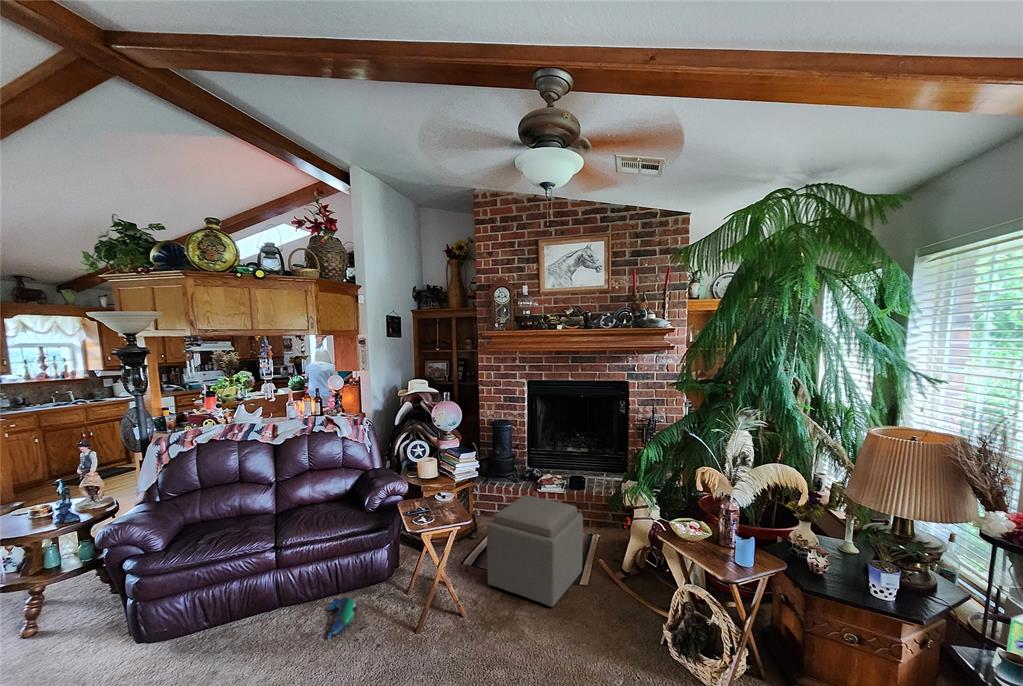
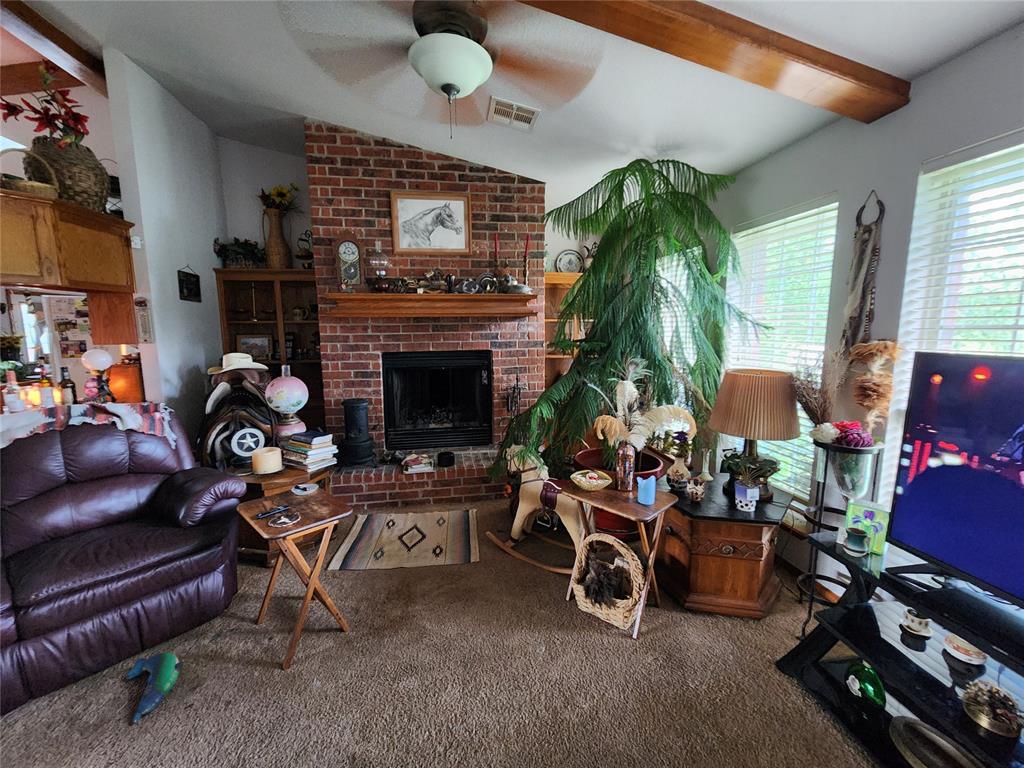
ottoman: present [487,495,583,607] -> none [364,475,468,587]

